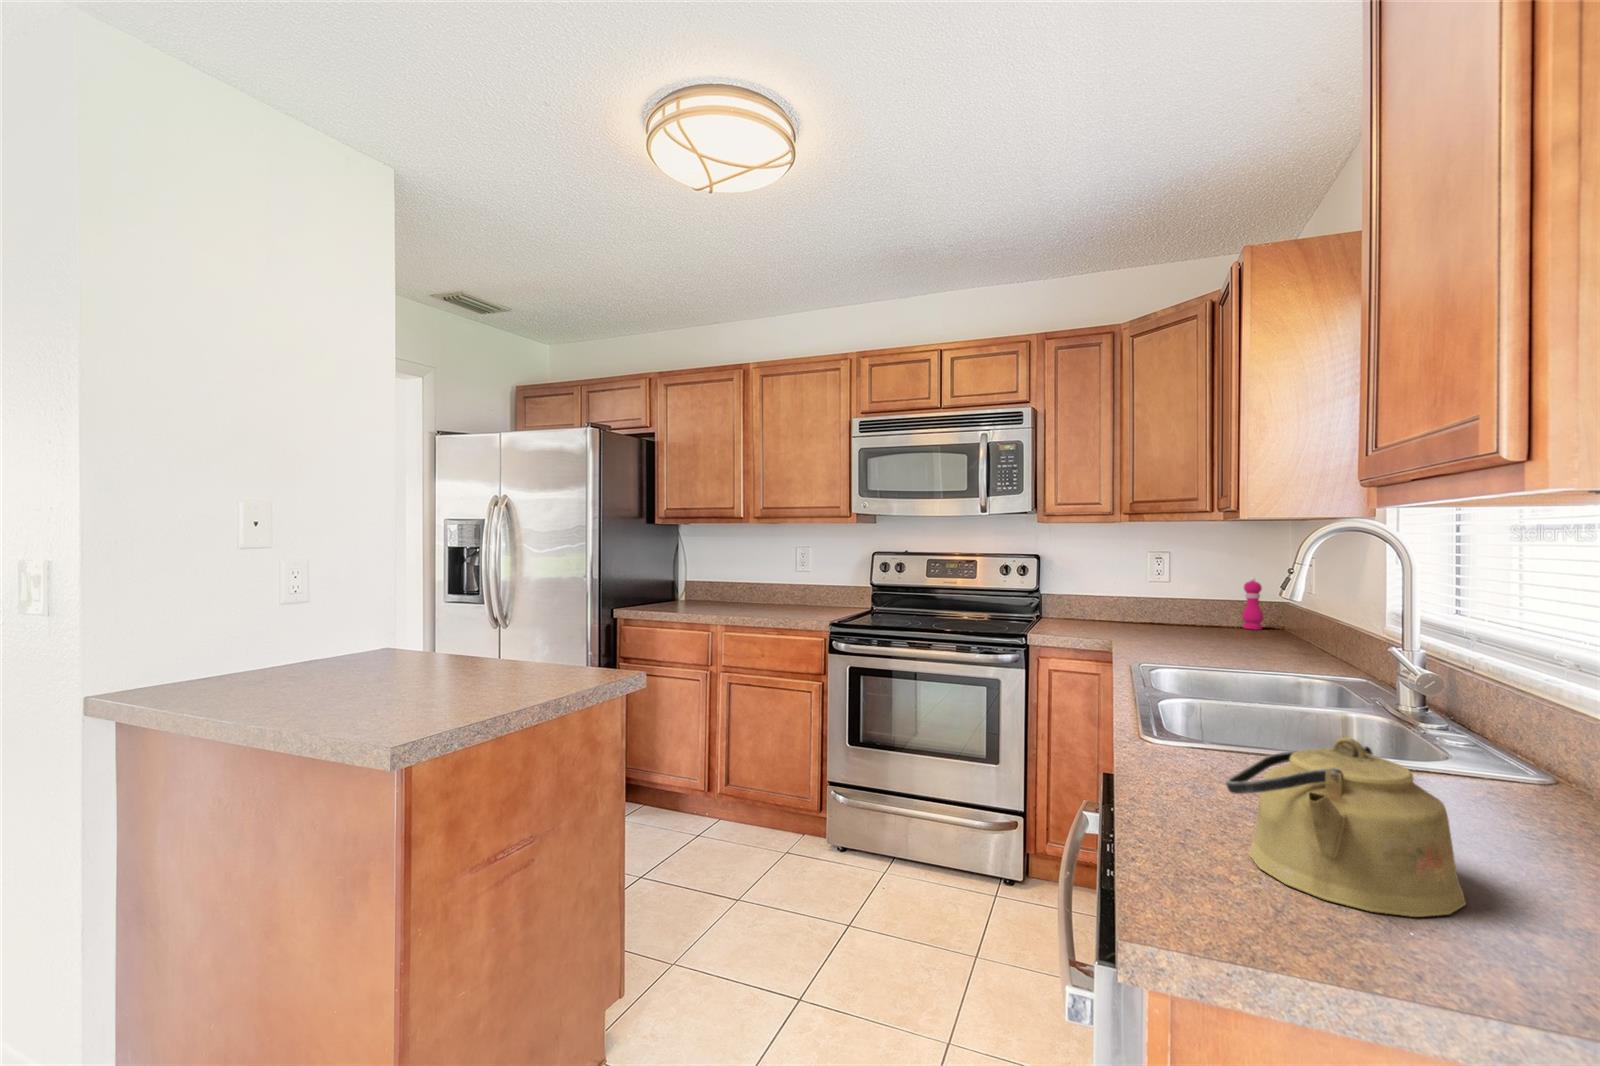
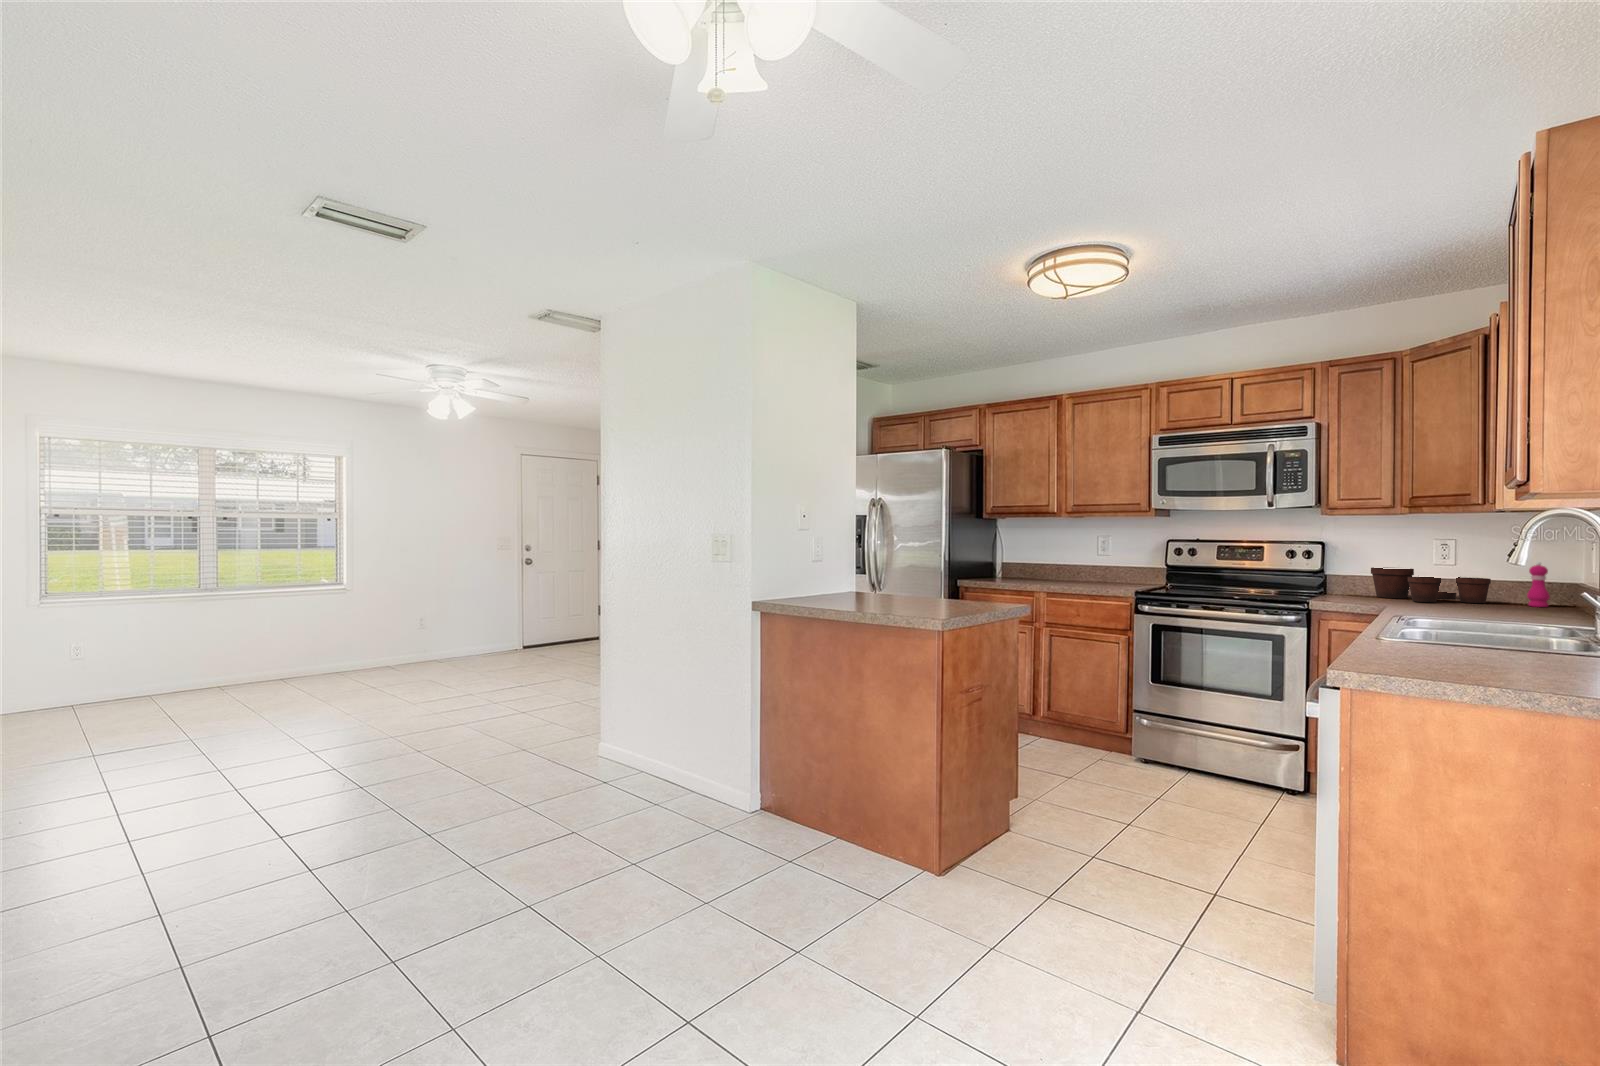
flower pot: none [1087,583,1207,627] -> present [1371,567,1491,603]
kettle: present [1226,737,1466,917] -> none [1398,606,1516,674]

